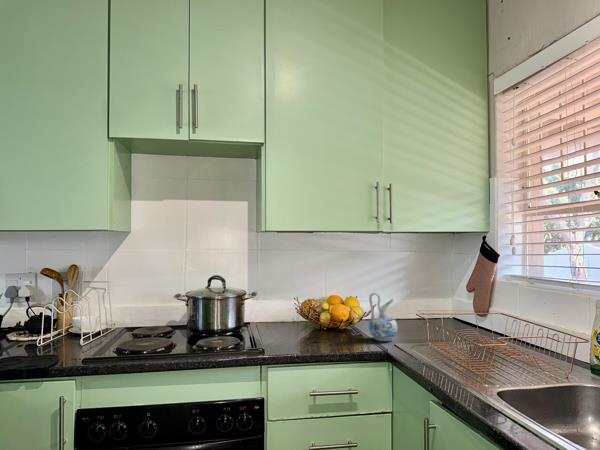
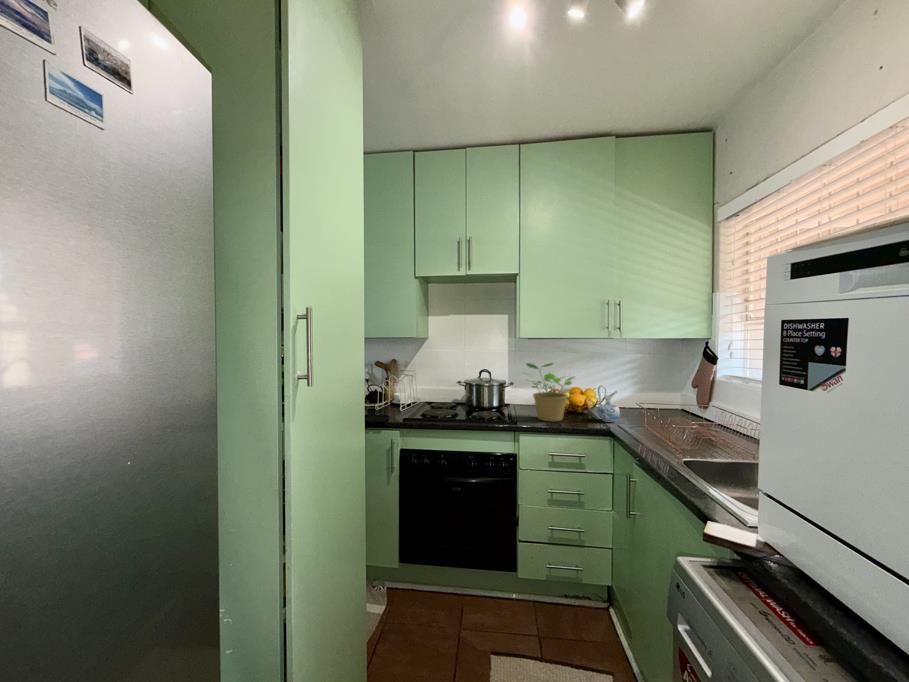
potted plant: none [269,263,343,346] -> present [526,363,574,421]

